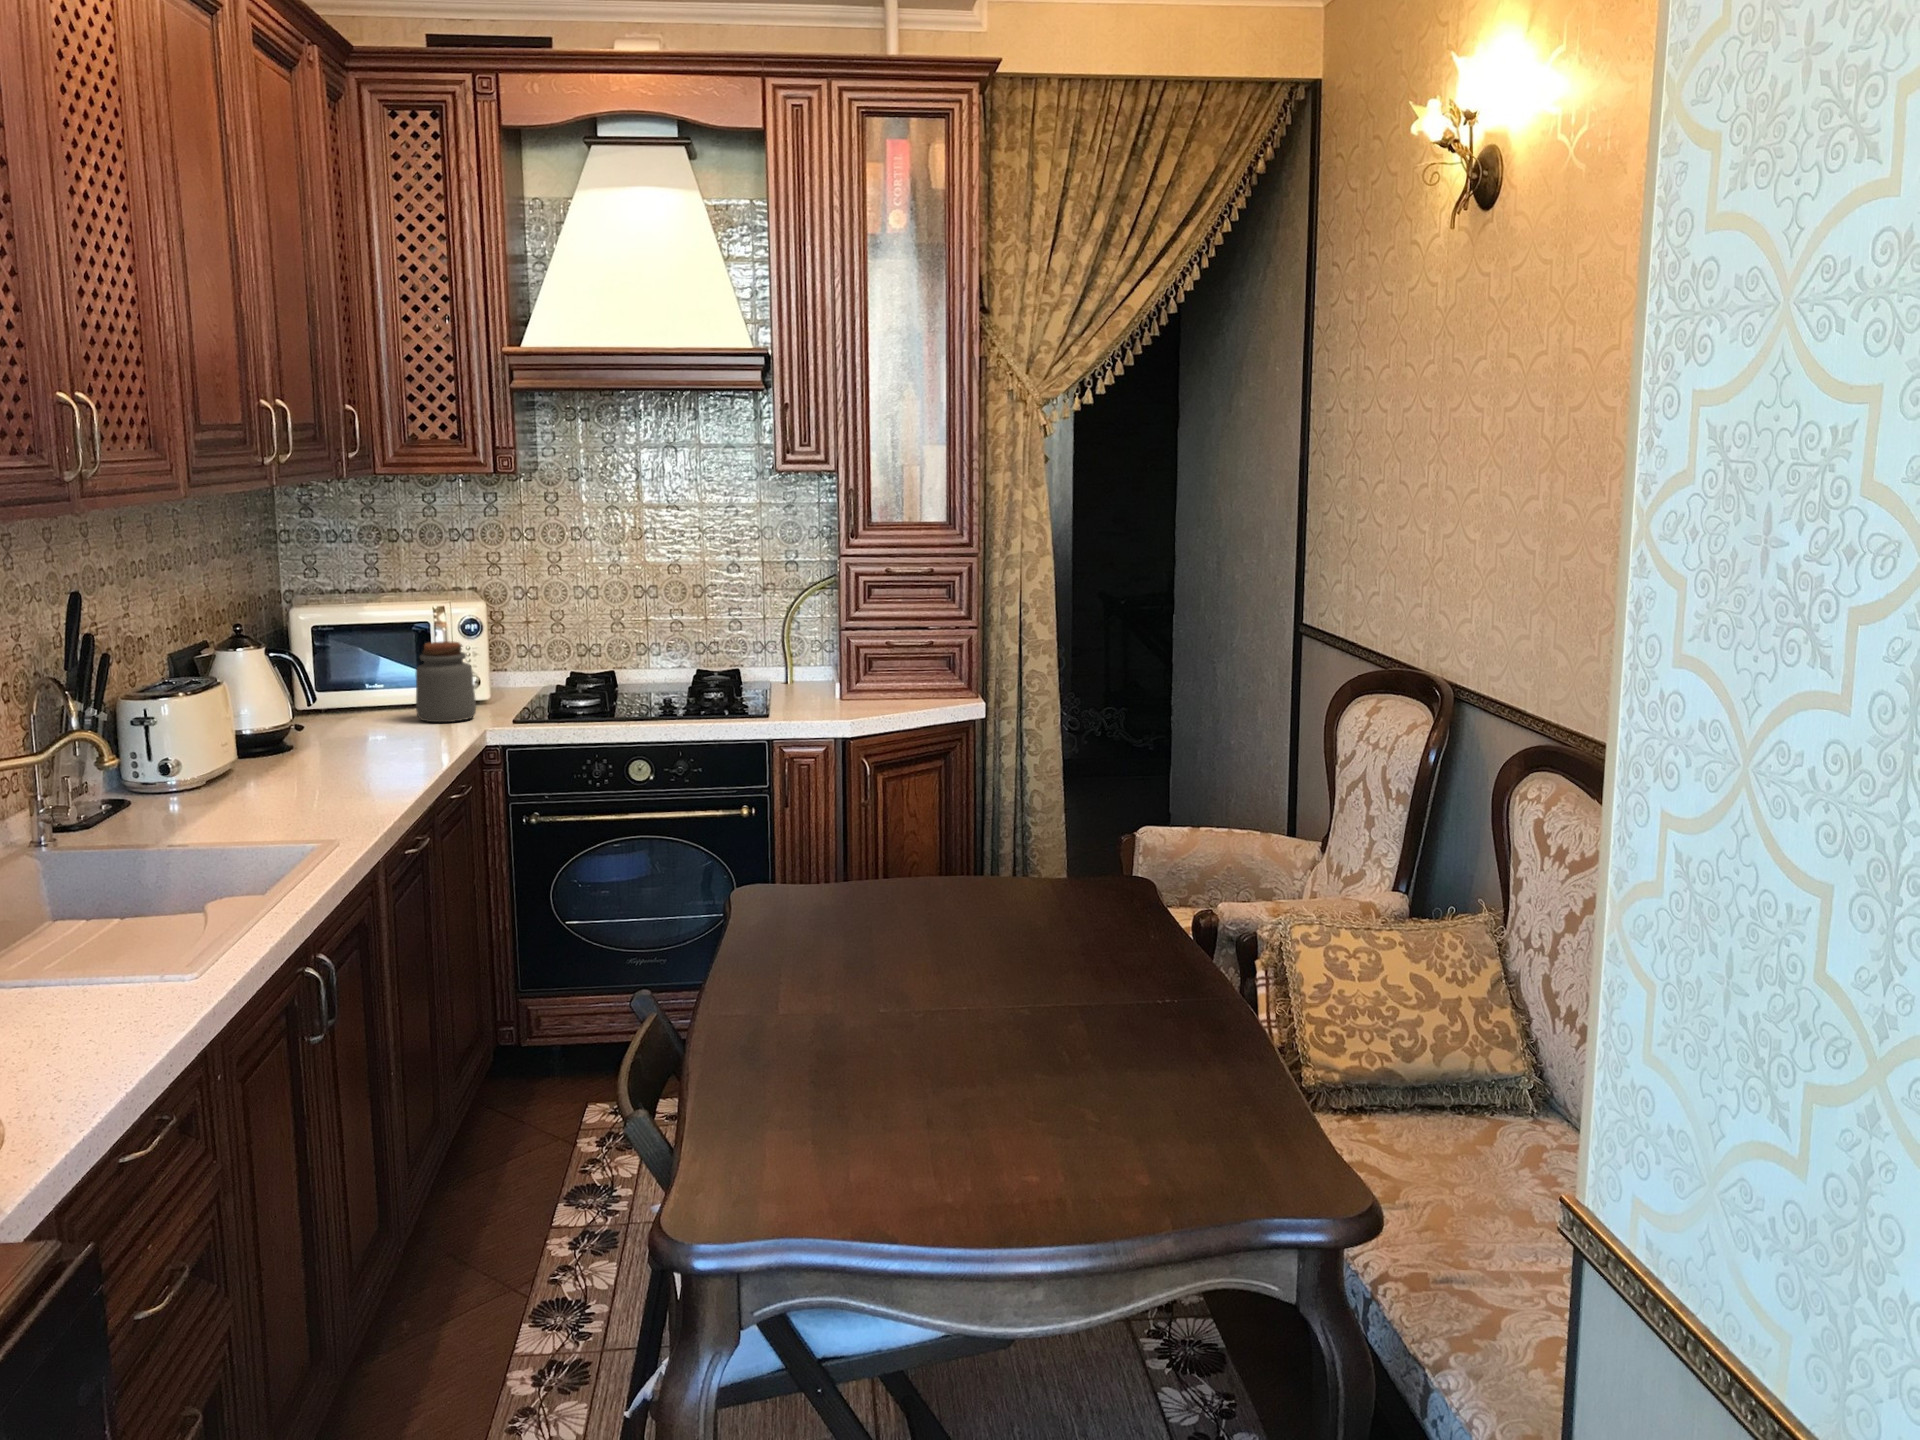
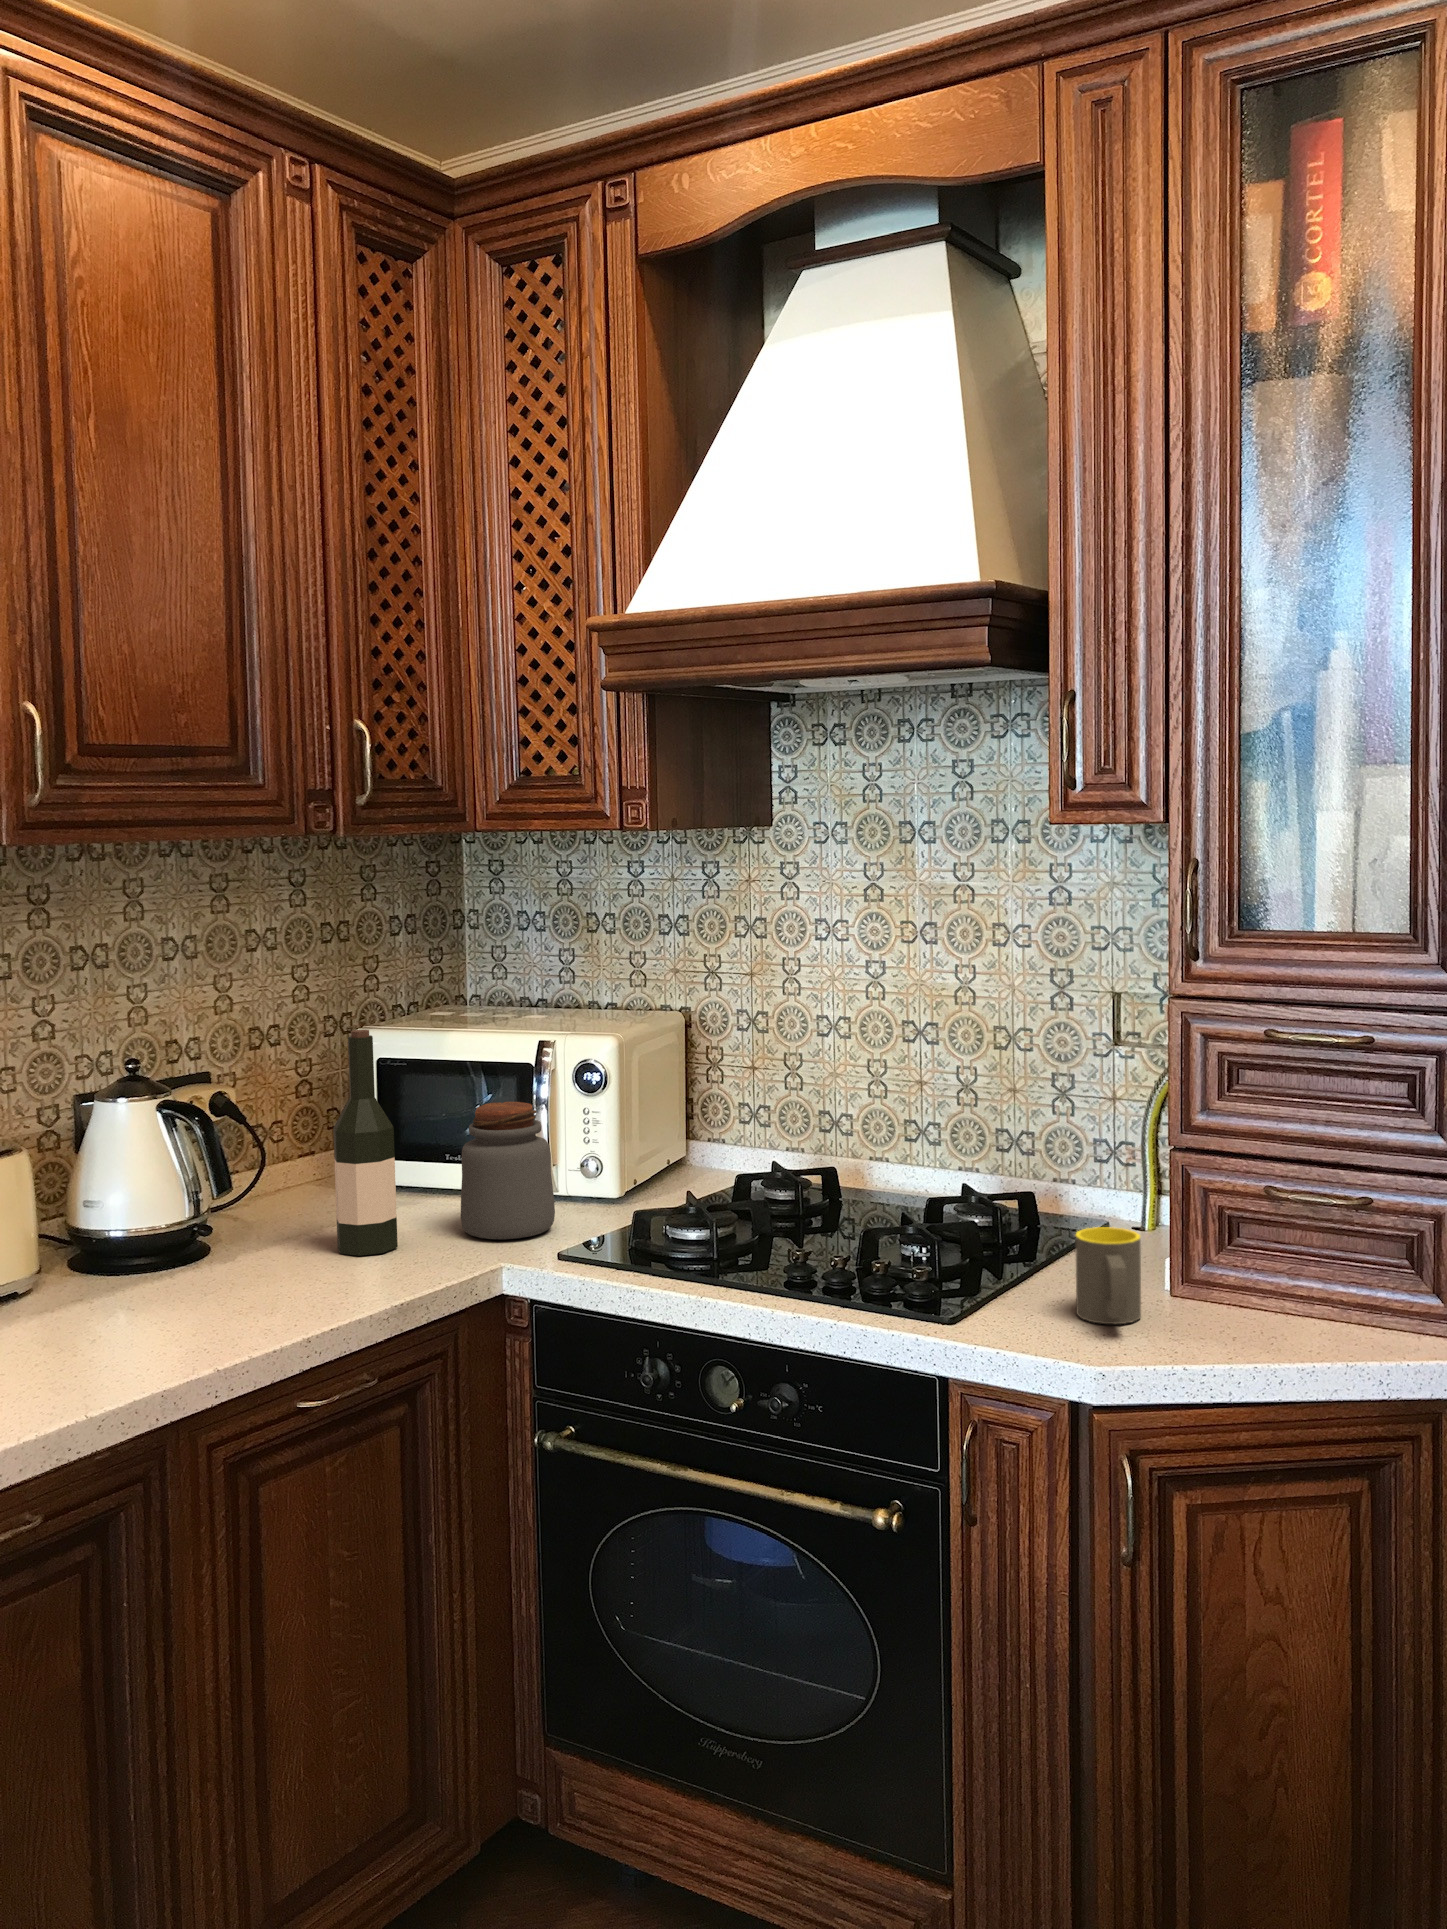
wine bottle: none [359,597,402,735] -> present [333,1030,398,1256]
mug: none [810,667,847,710] -> present [1075,1227,1141,1324]

